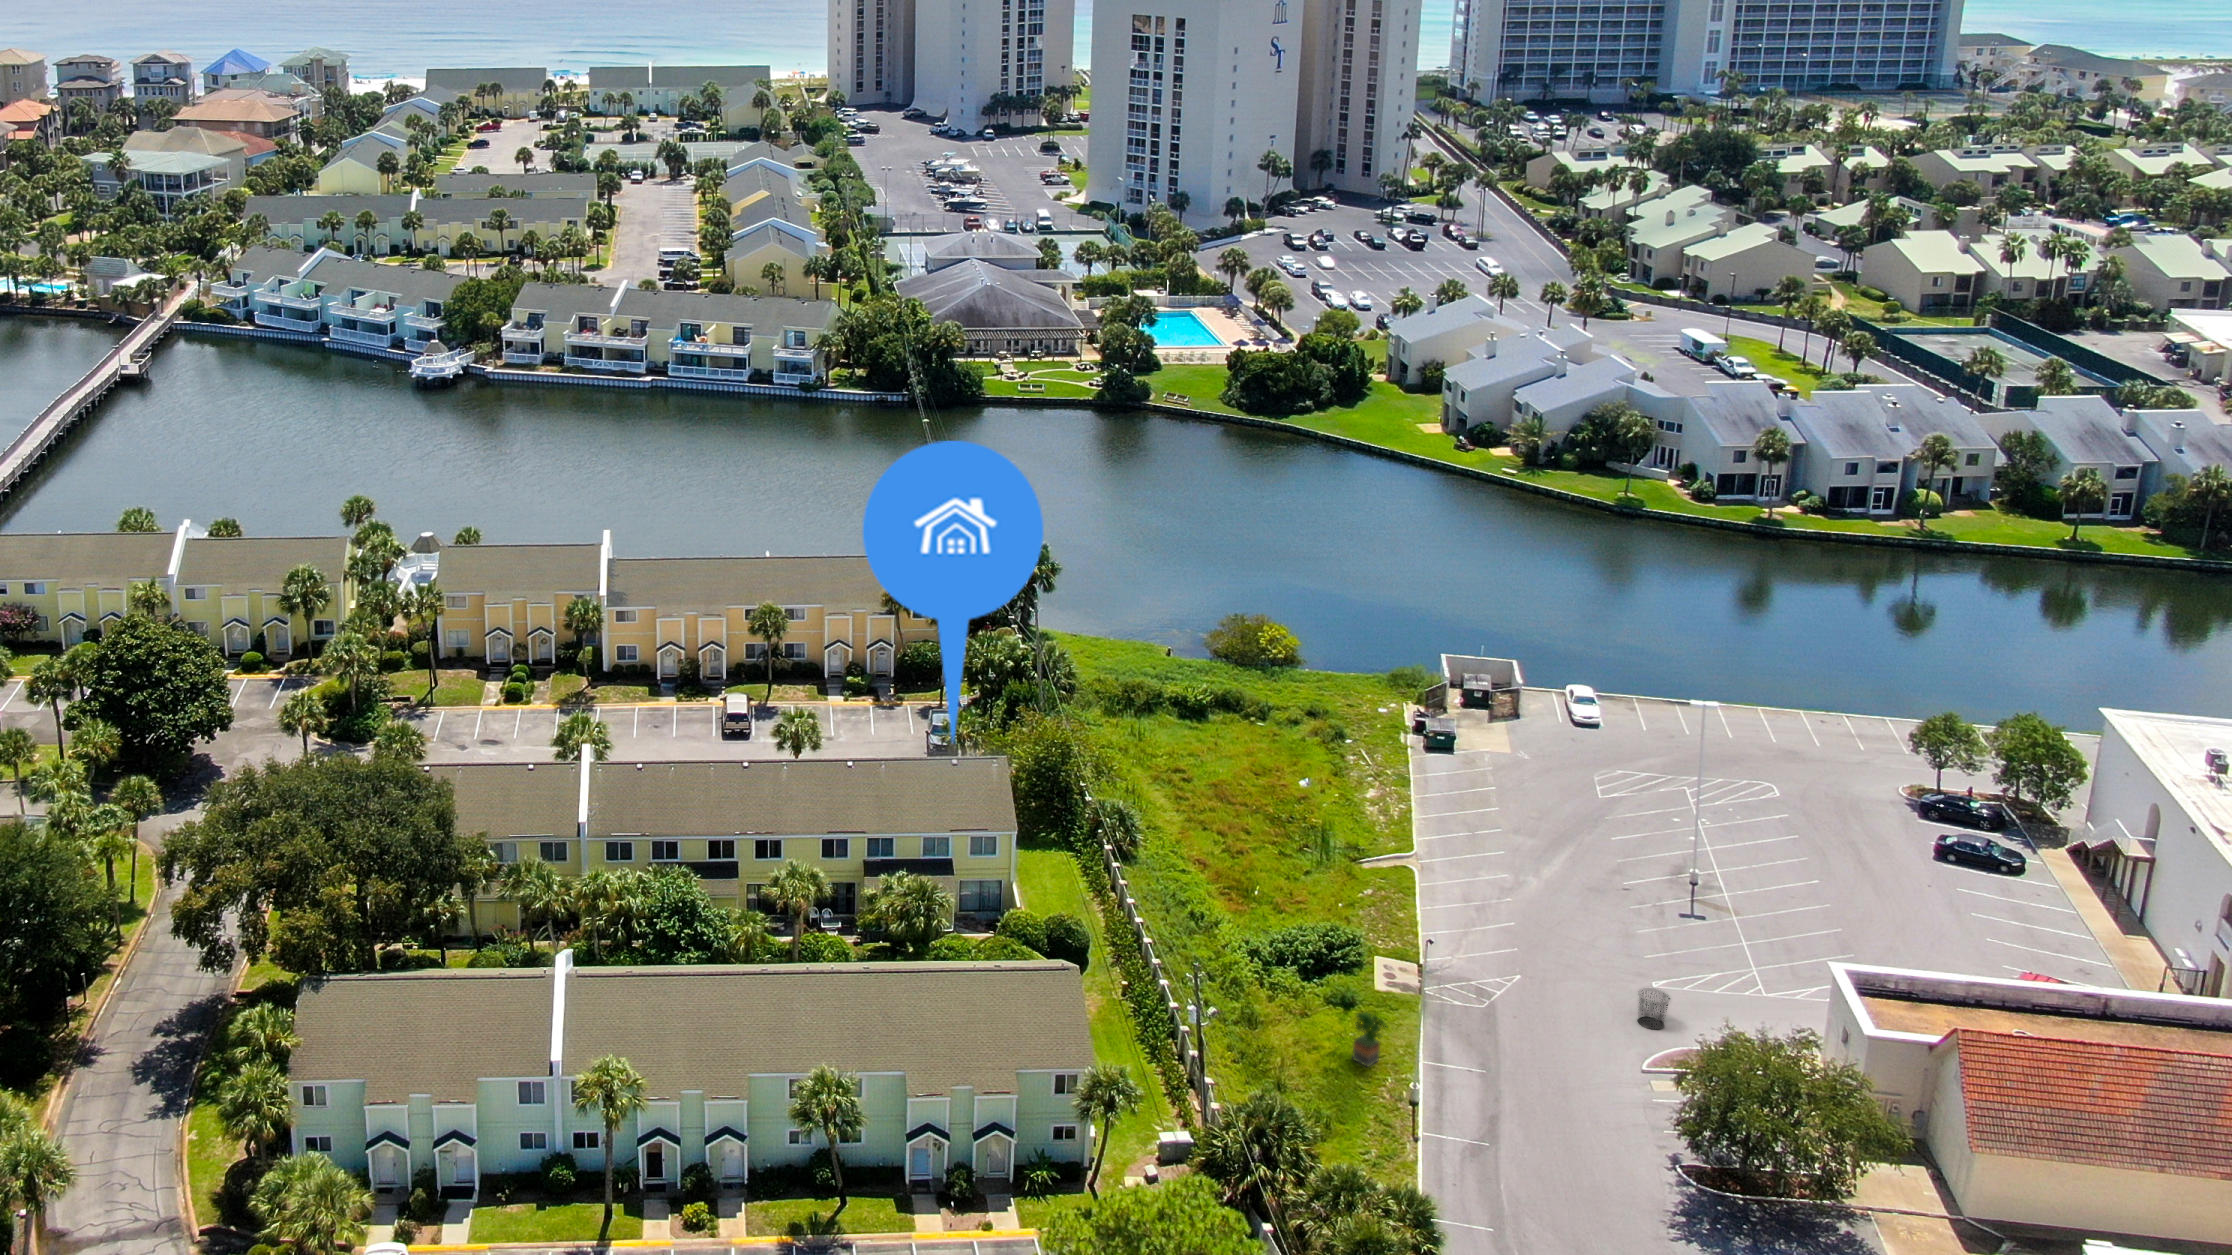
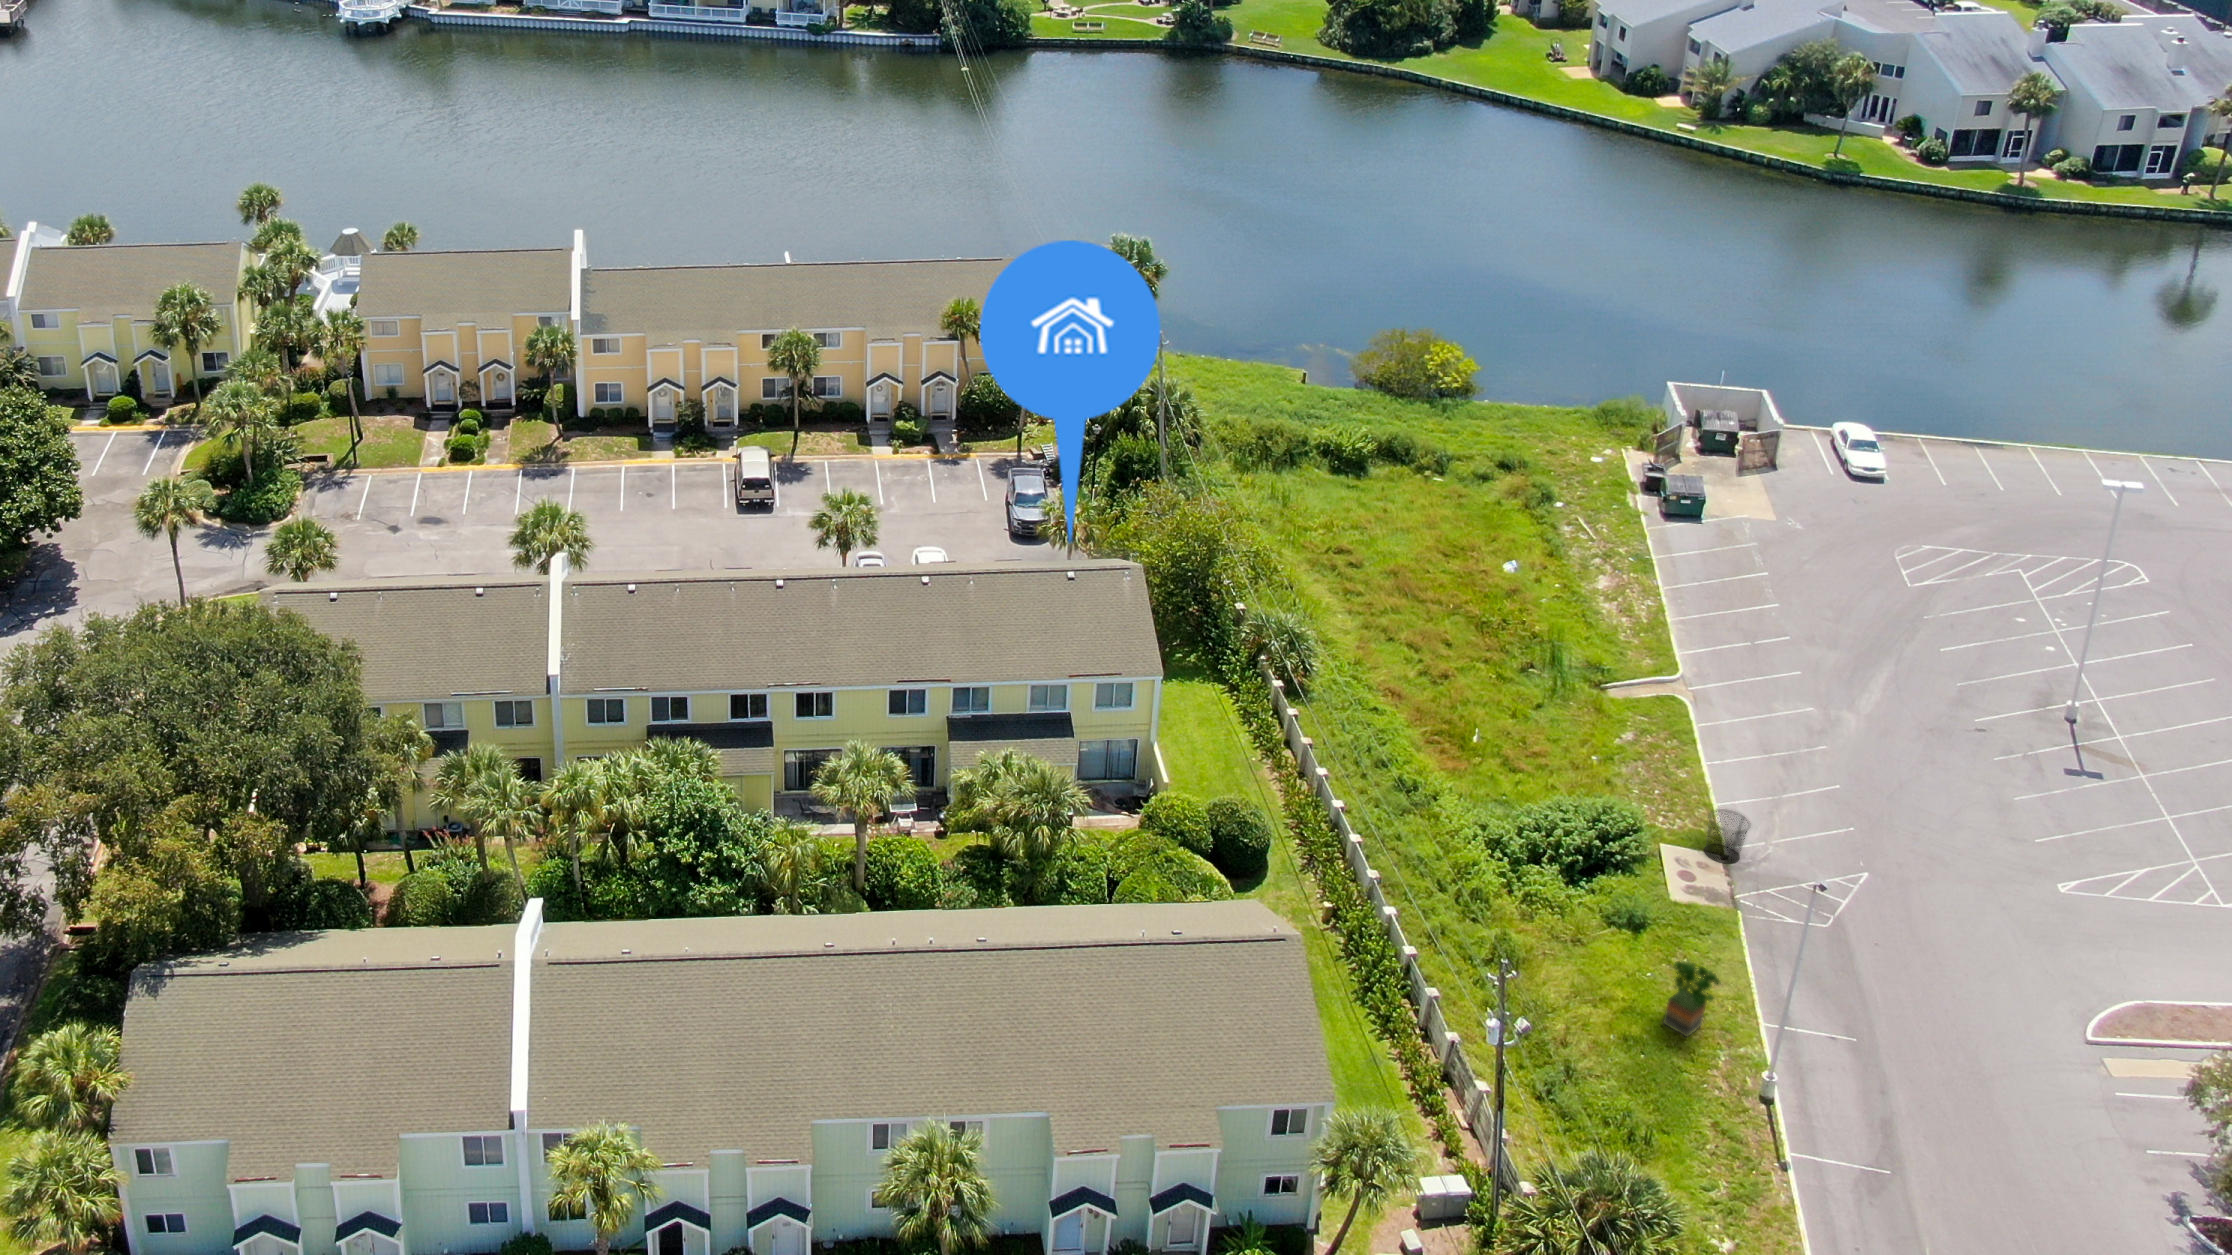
trash can: present [1638,990,1669,1029] -> present [1704,810,1749,863]

